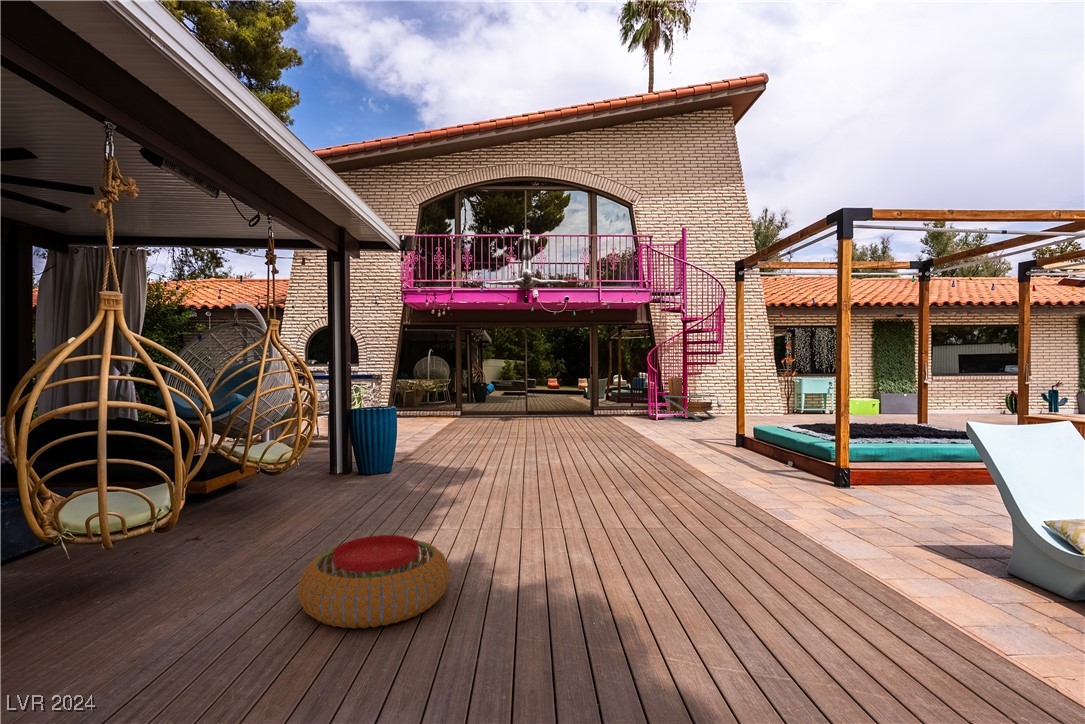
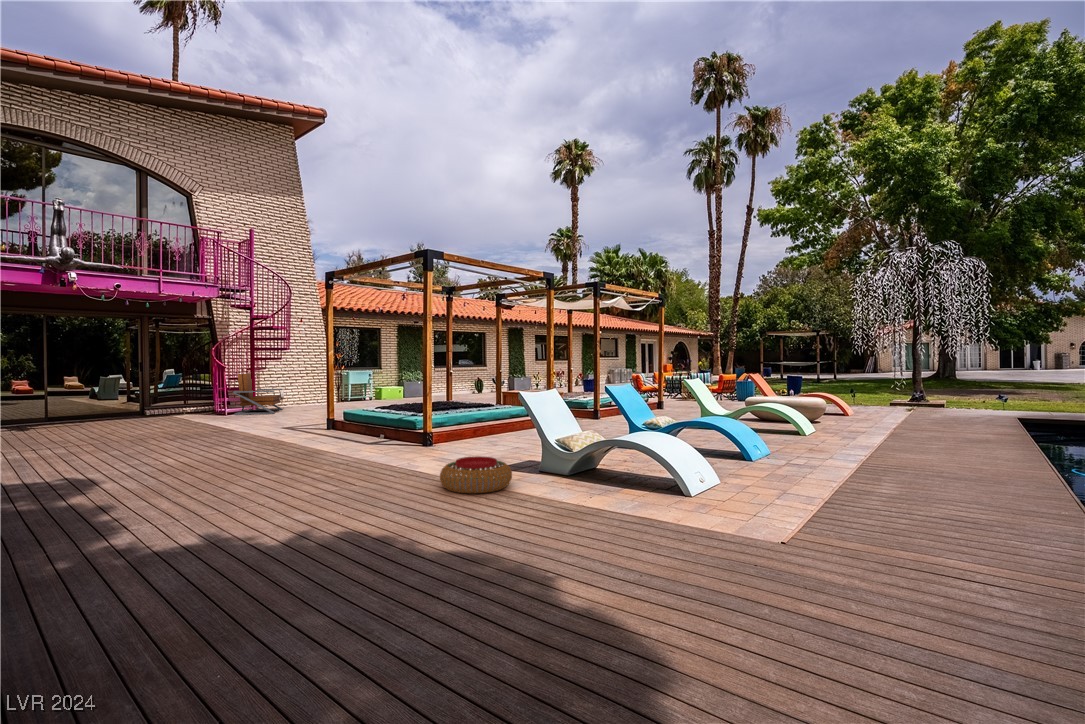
pouf: present [298,535,449,628] -> present [440,456,512,493]

